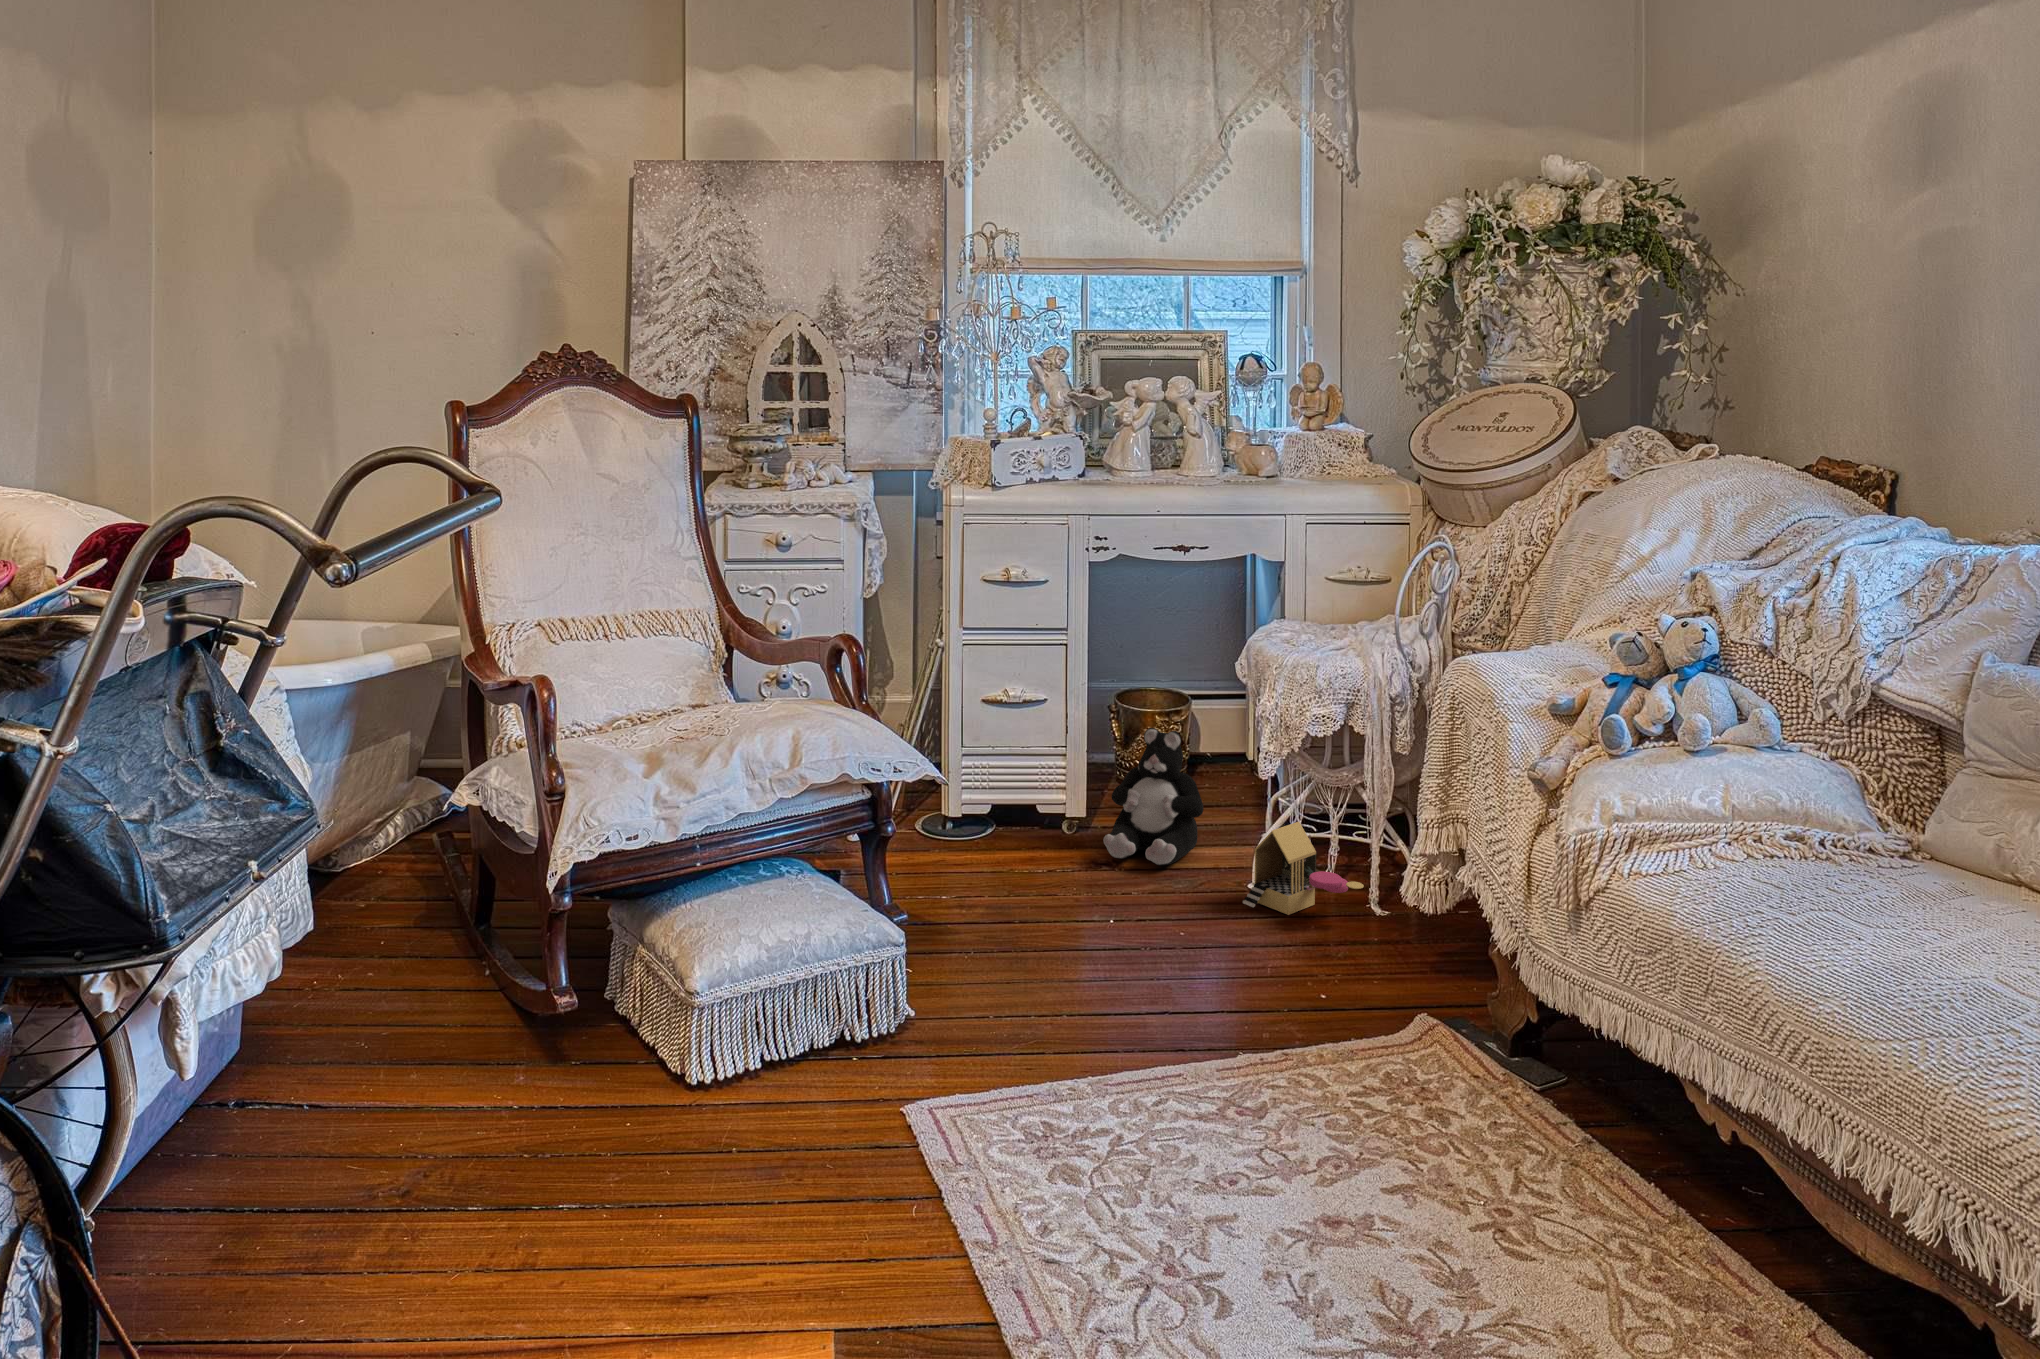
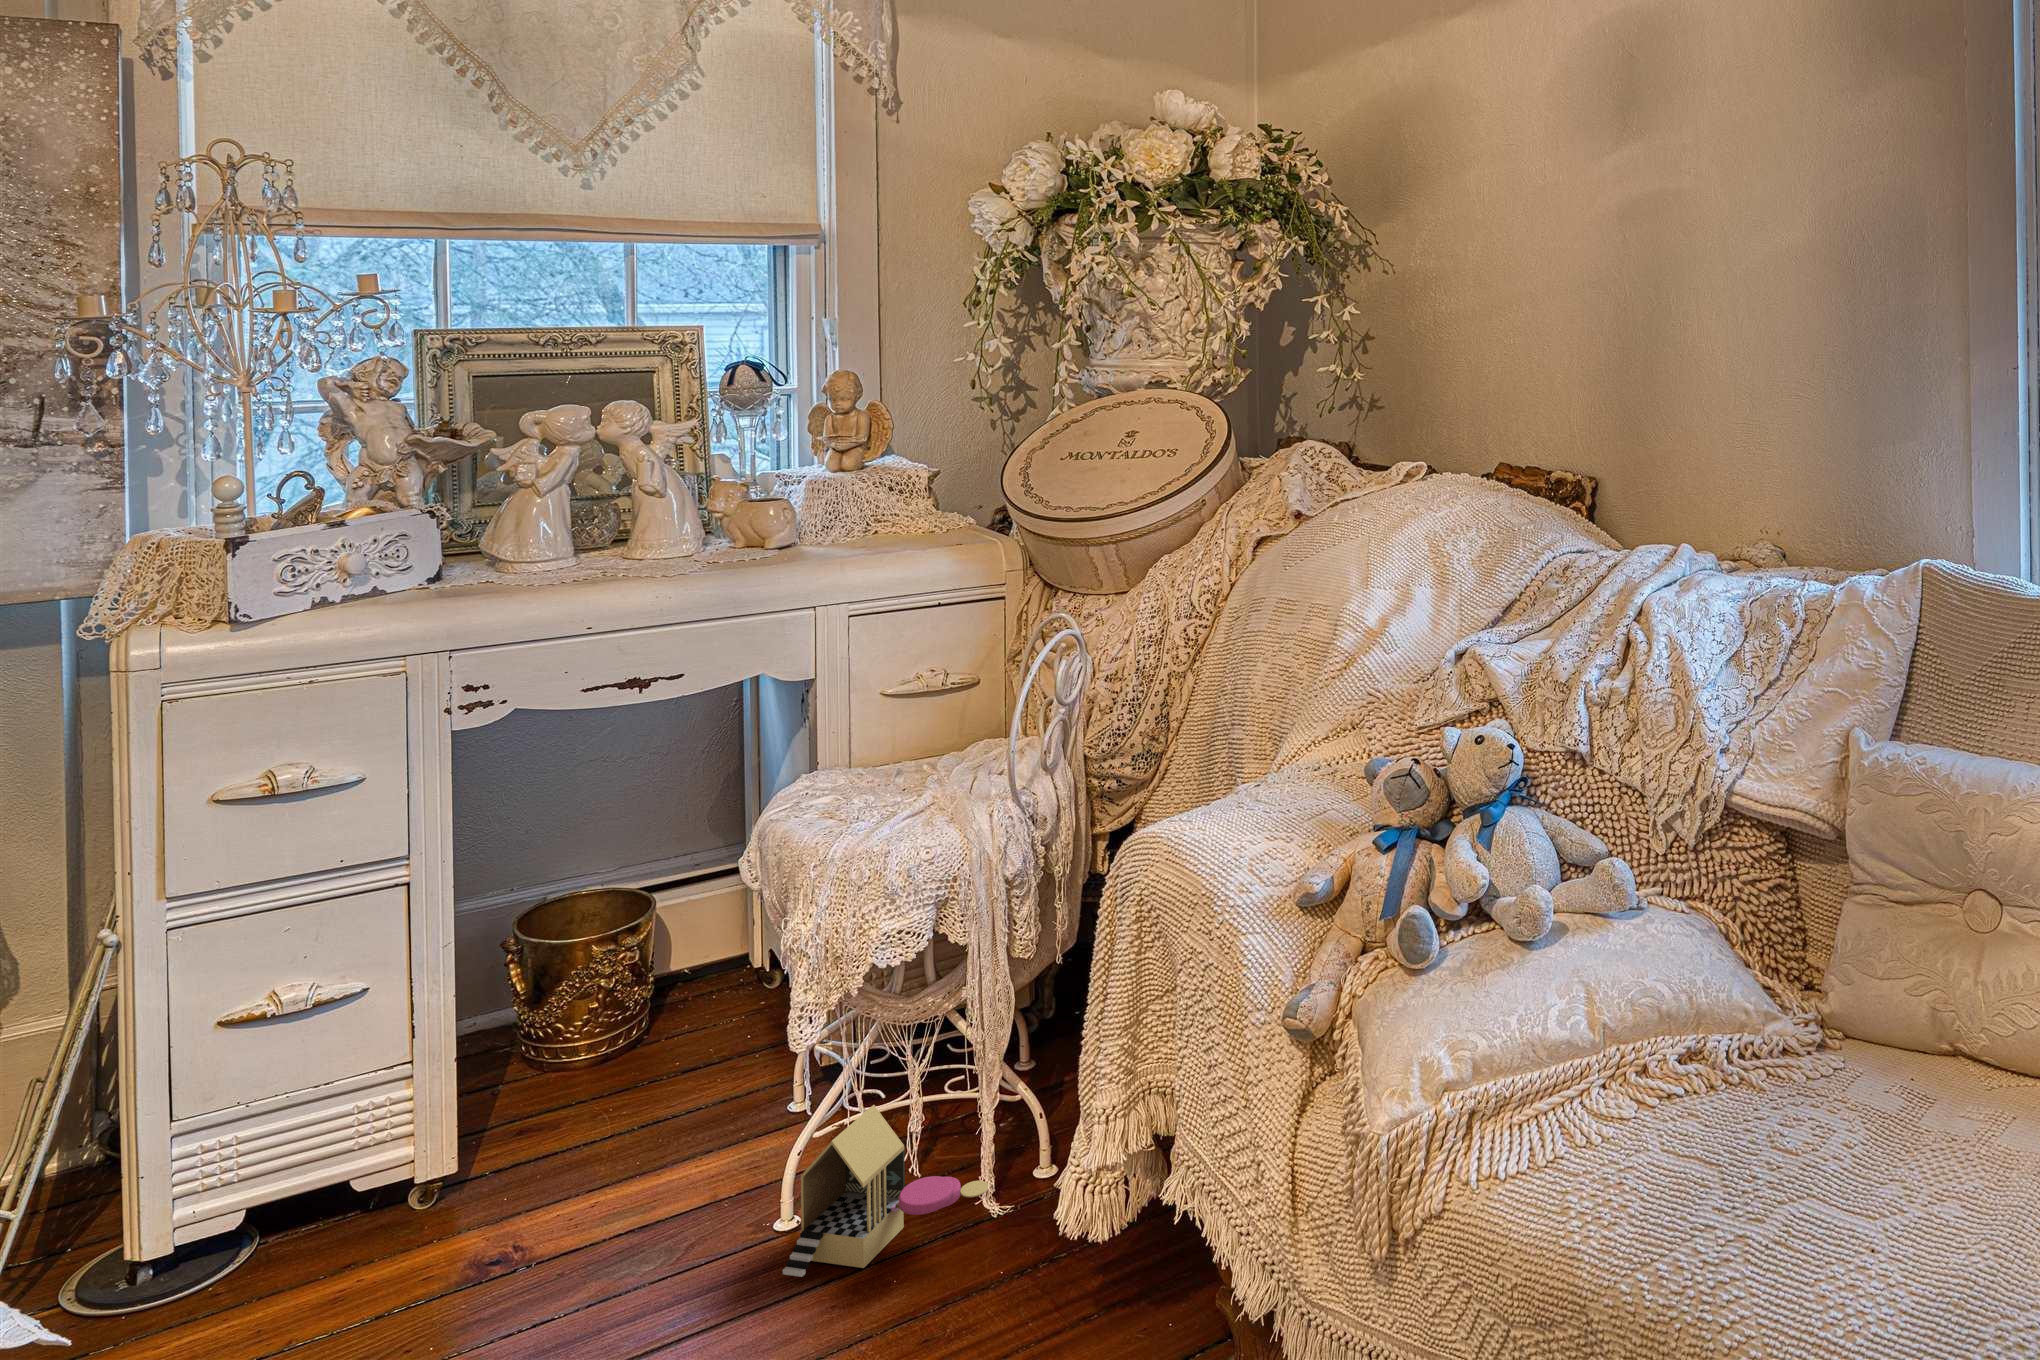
plush toy: present [1103,728,1204,865] -> none [502,993,696,1251]

